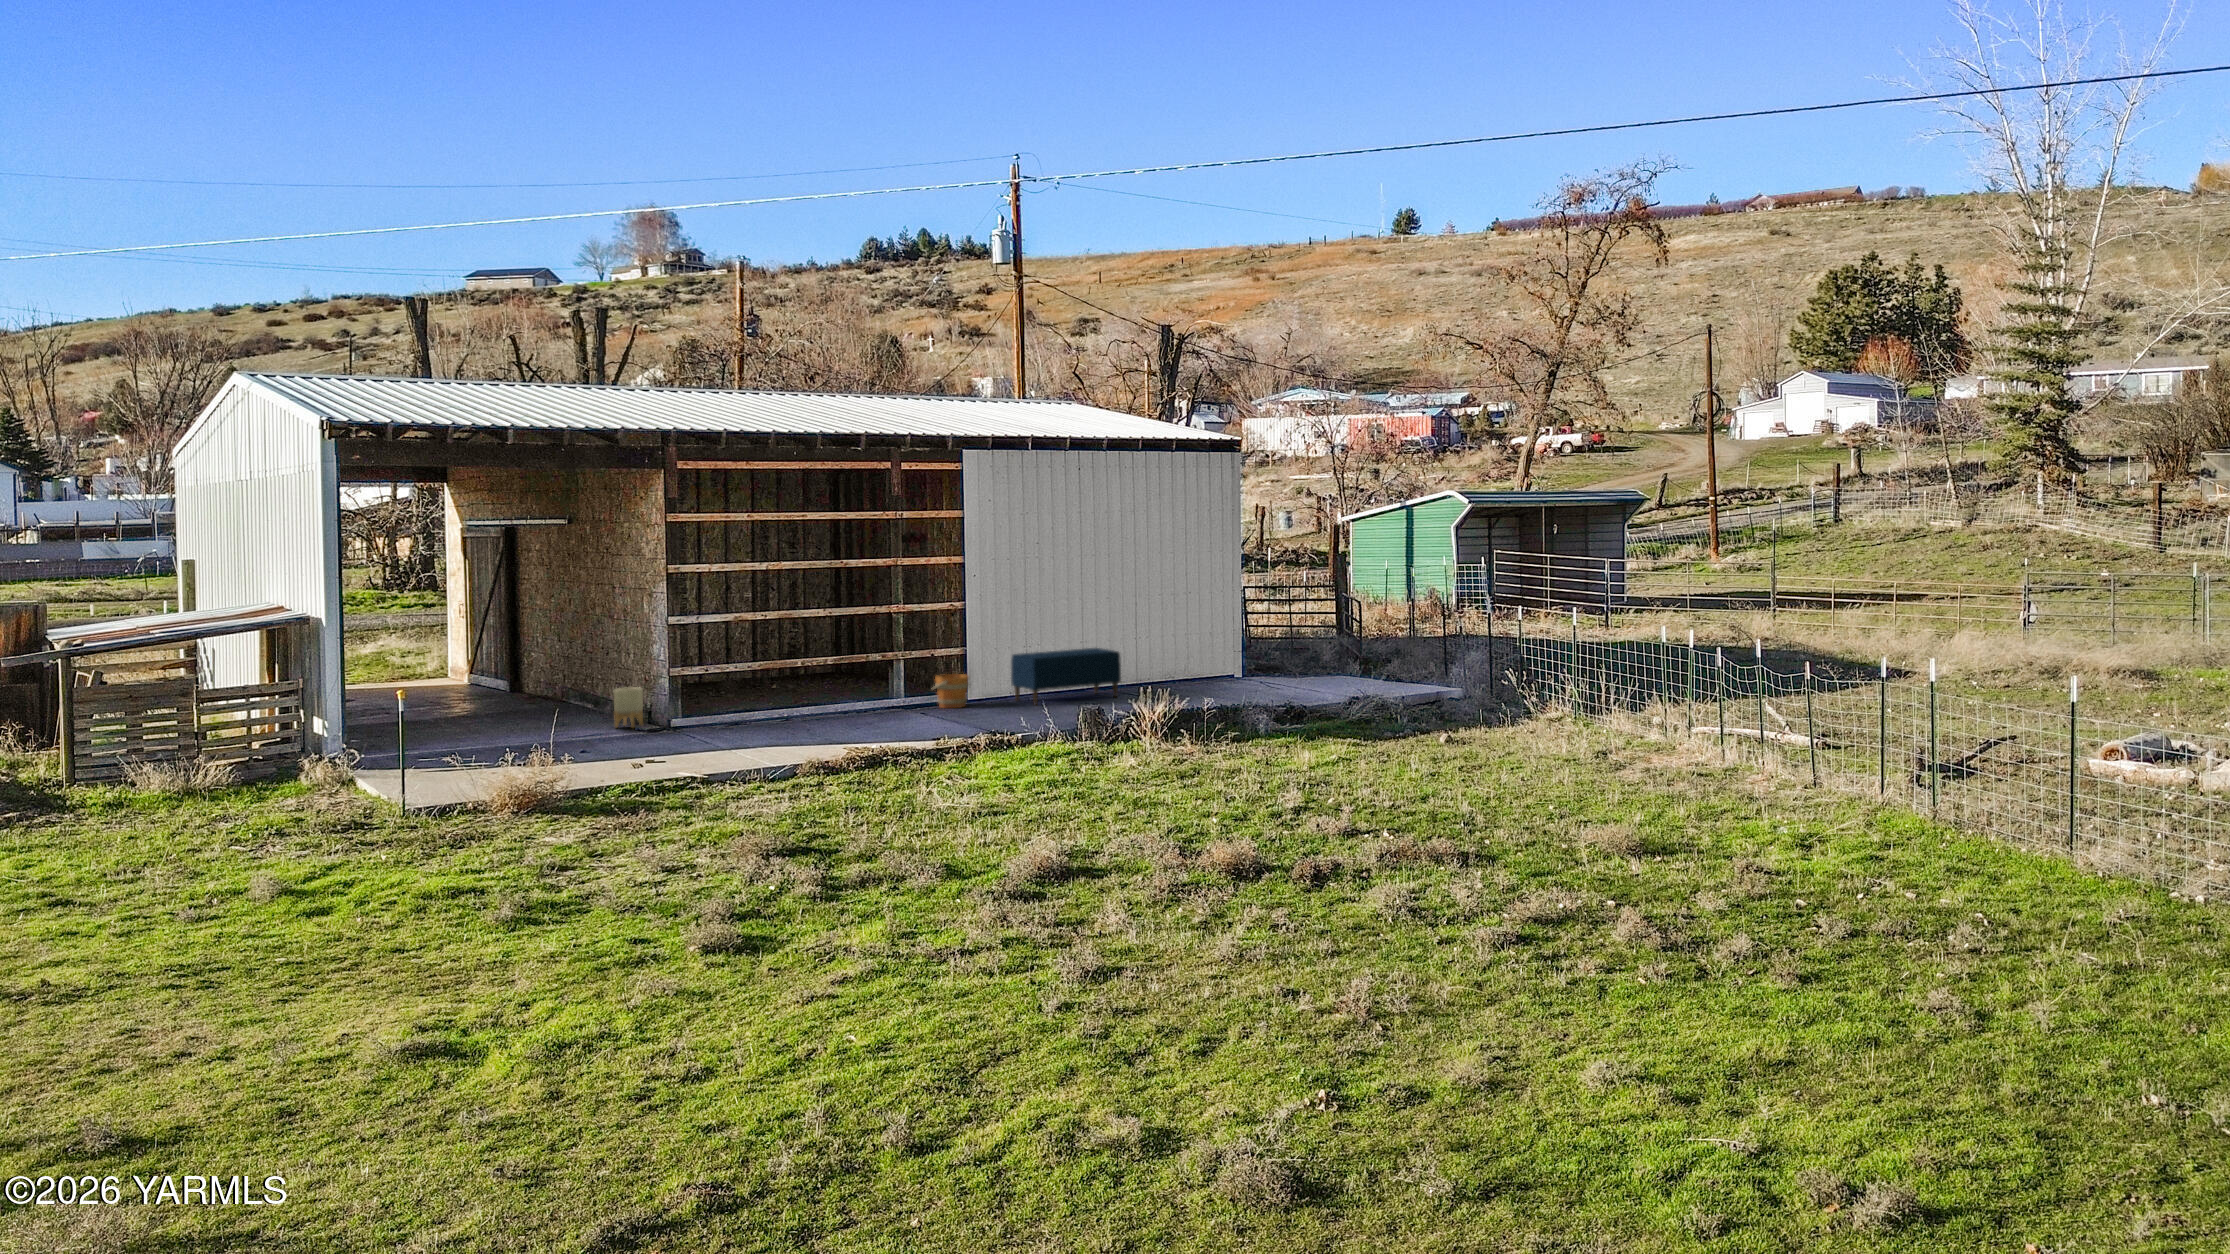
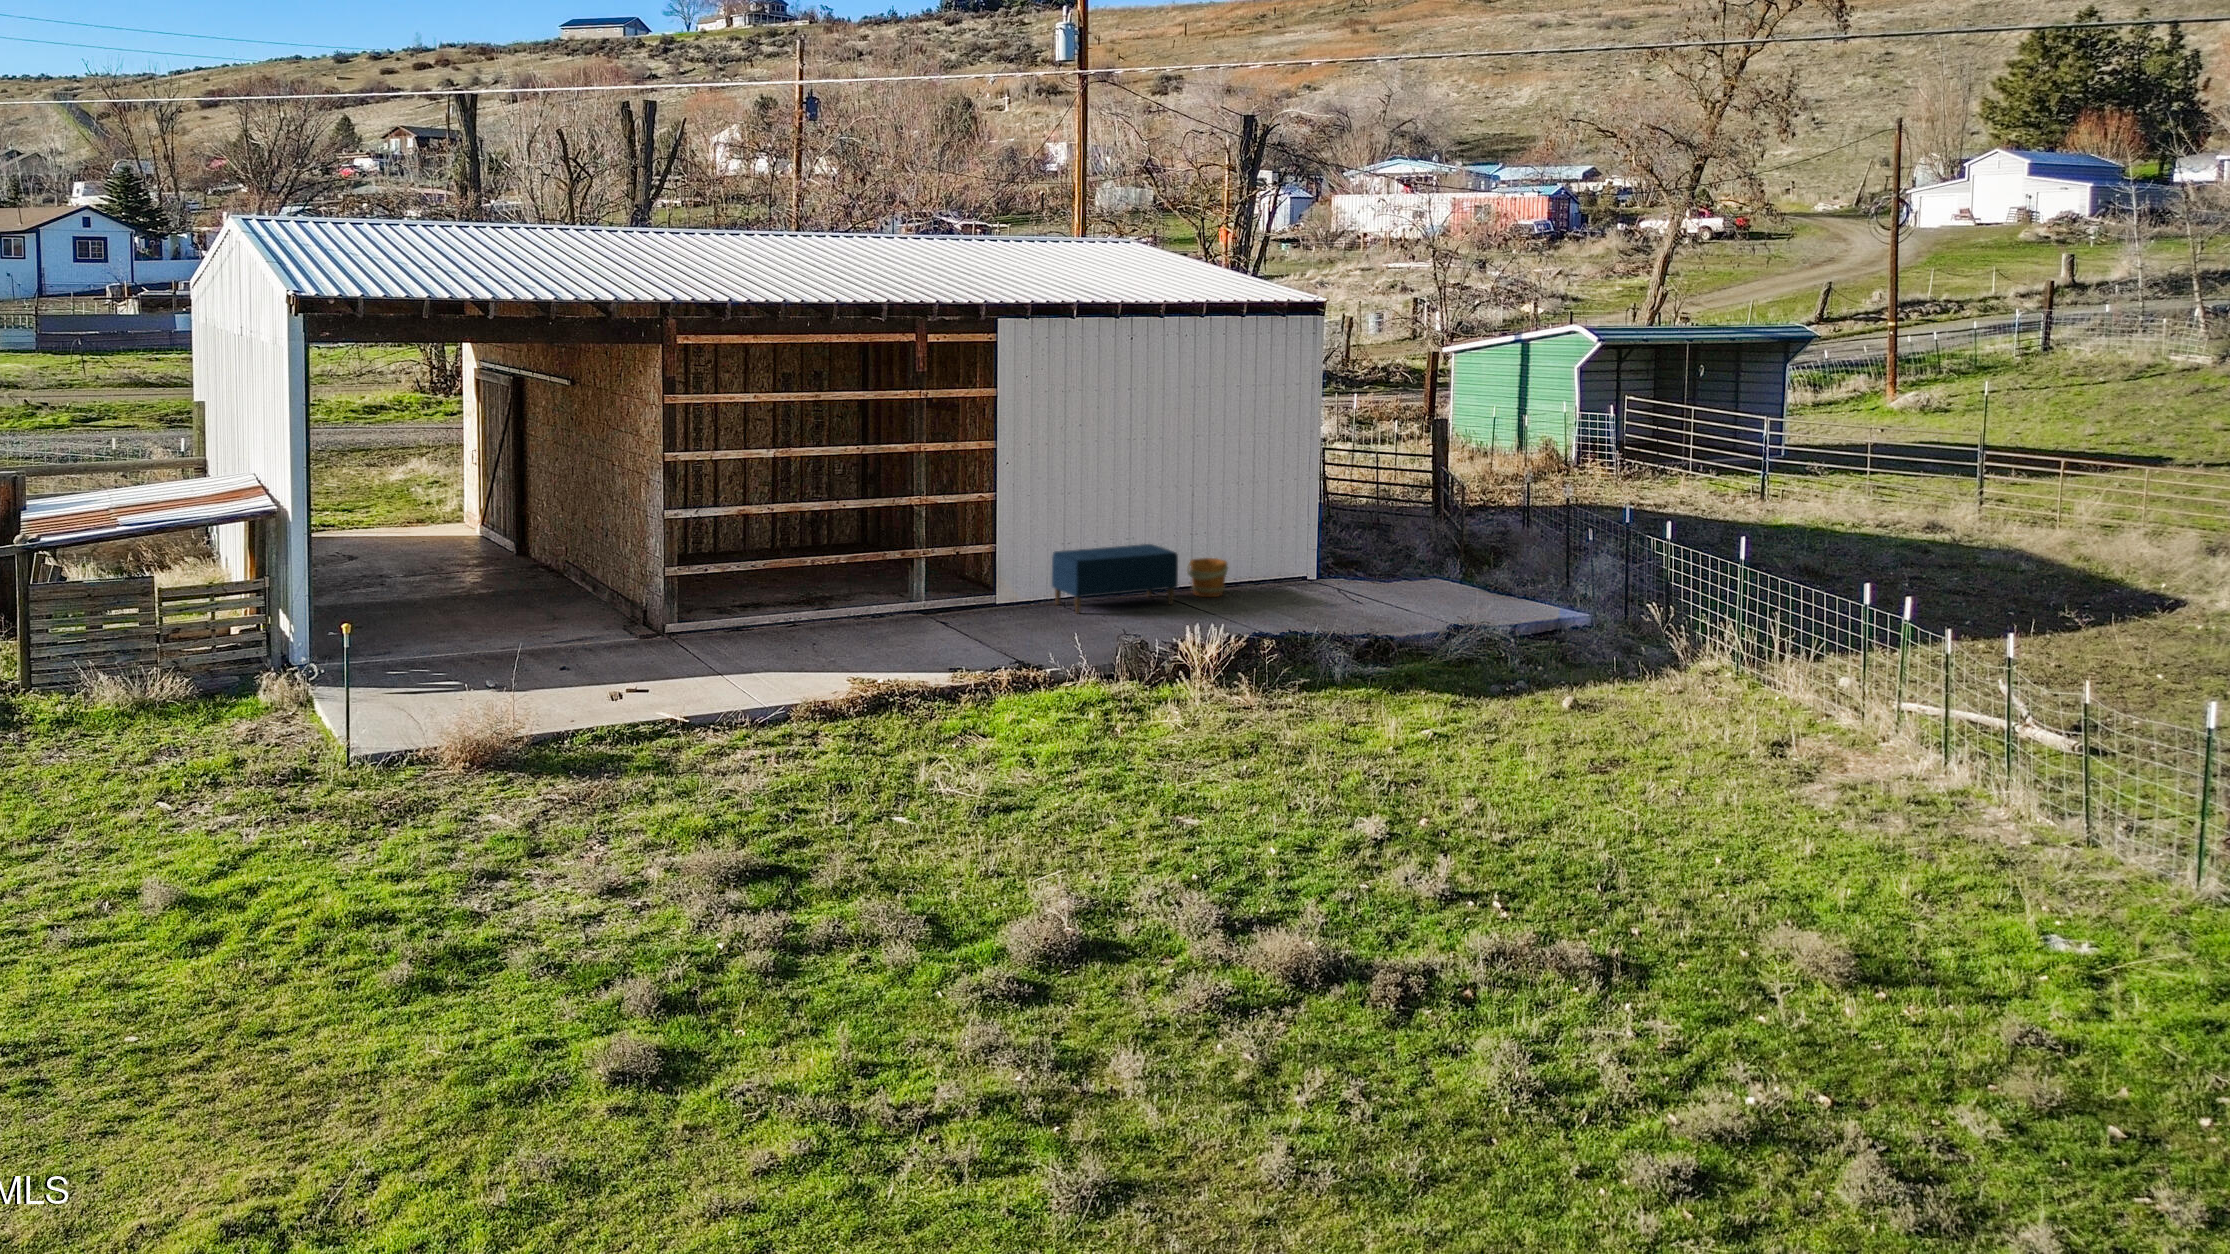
bucket: present [933,674,969,708] -> present [1187,558,1228,597]
planter: present [614,687,643,727] -> none [608,582,640,629]

